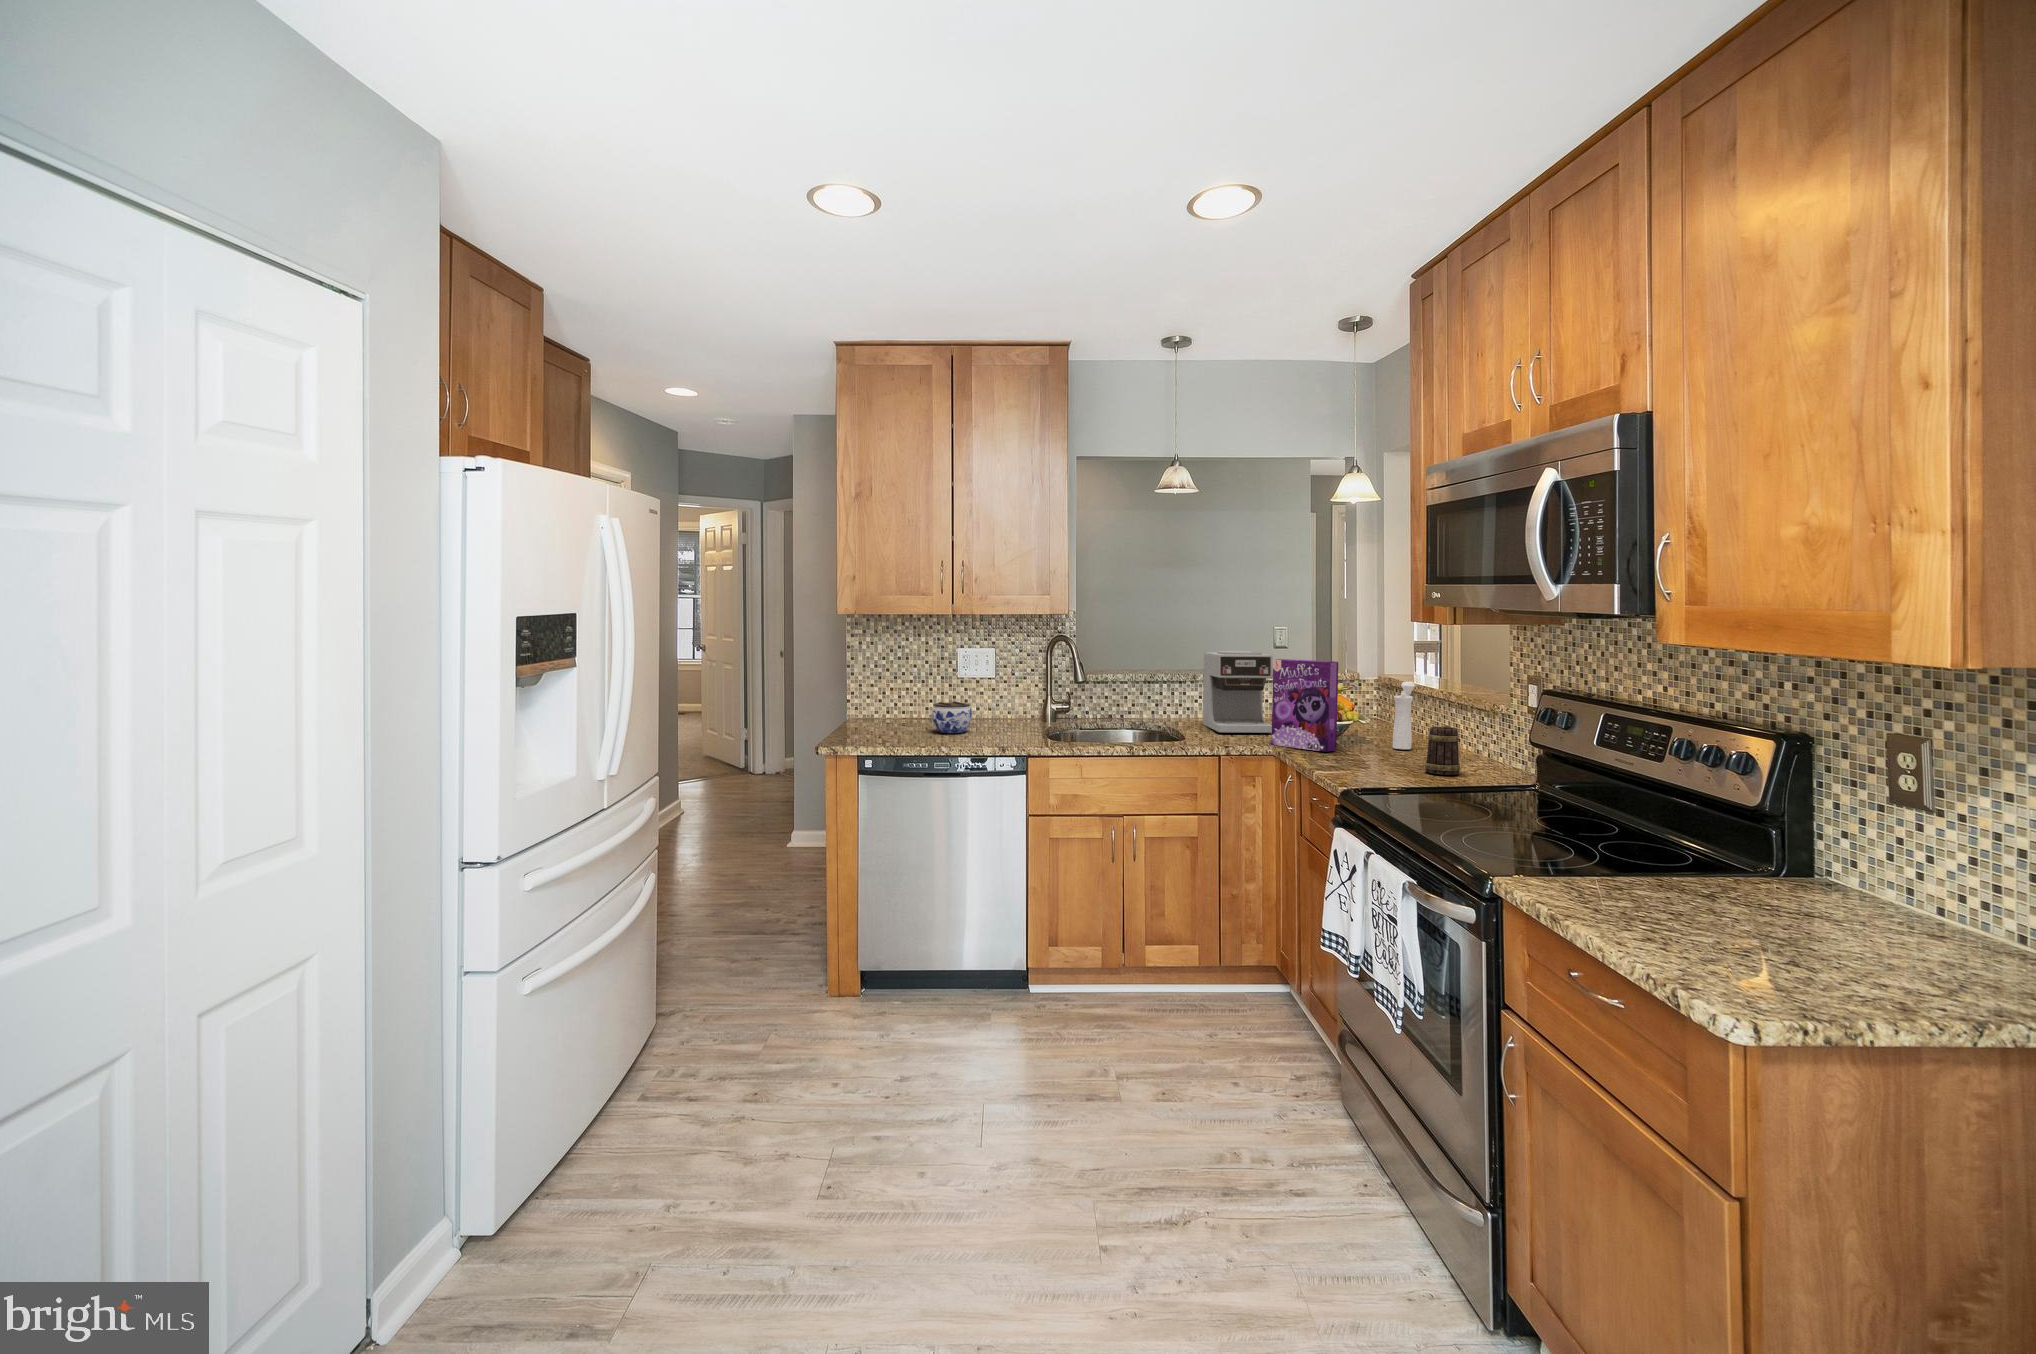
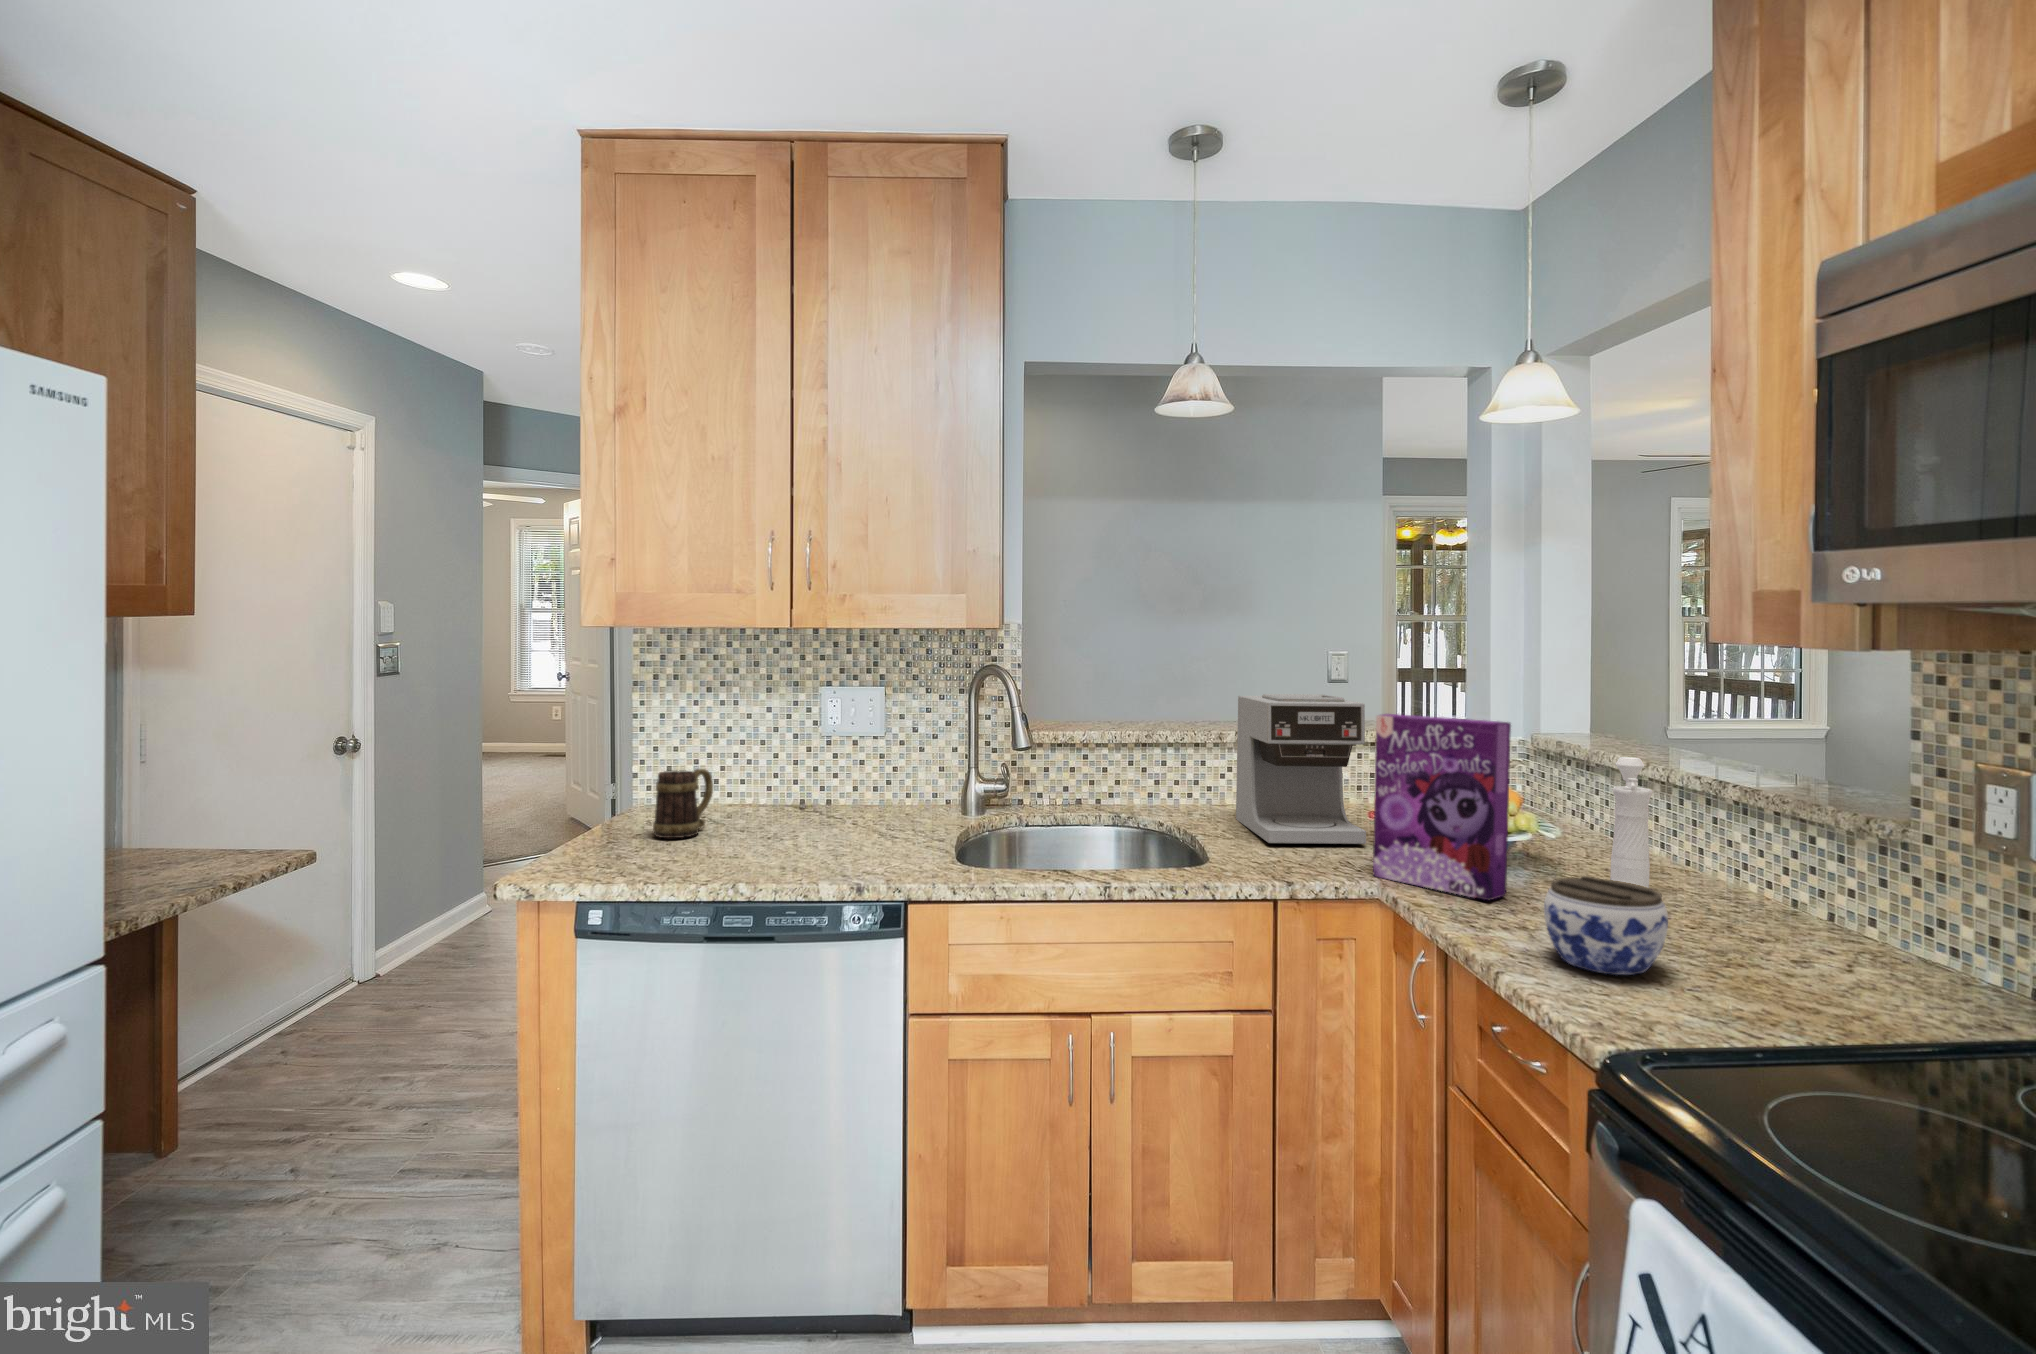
jar: present [932,702,972,733] -> present [1544,876,1668,975]
mug: present [1425,725,1460,775] -> present [653,769,713,838]

